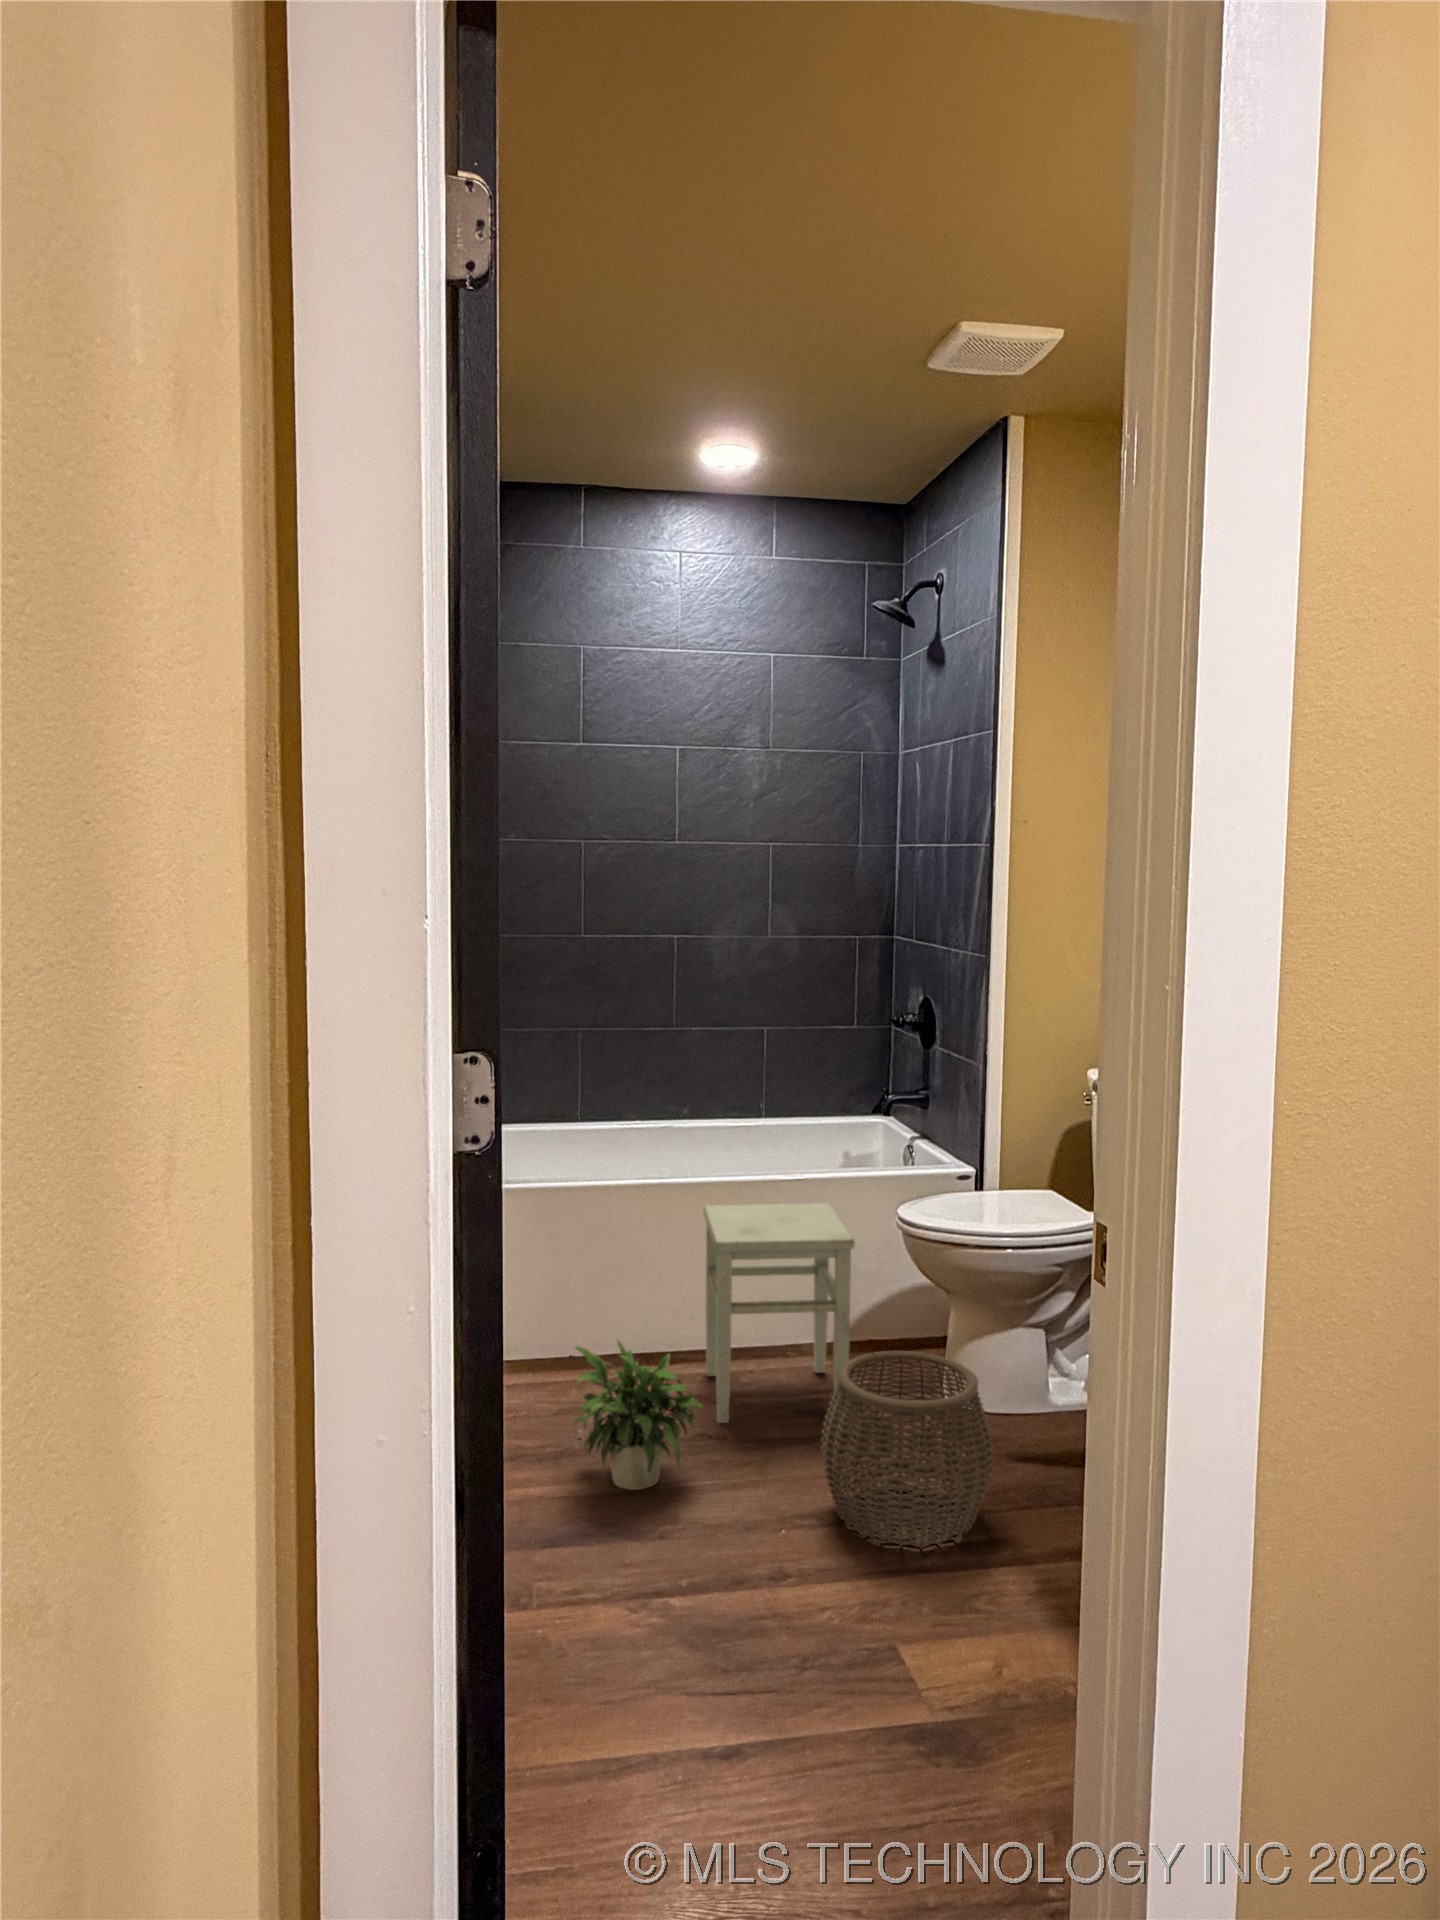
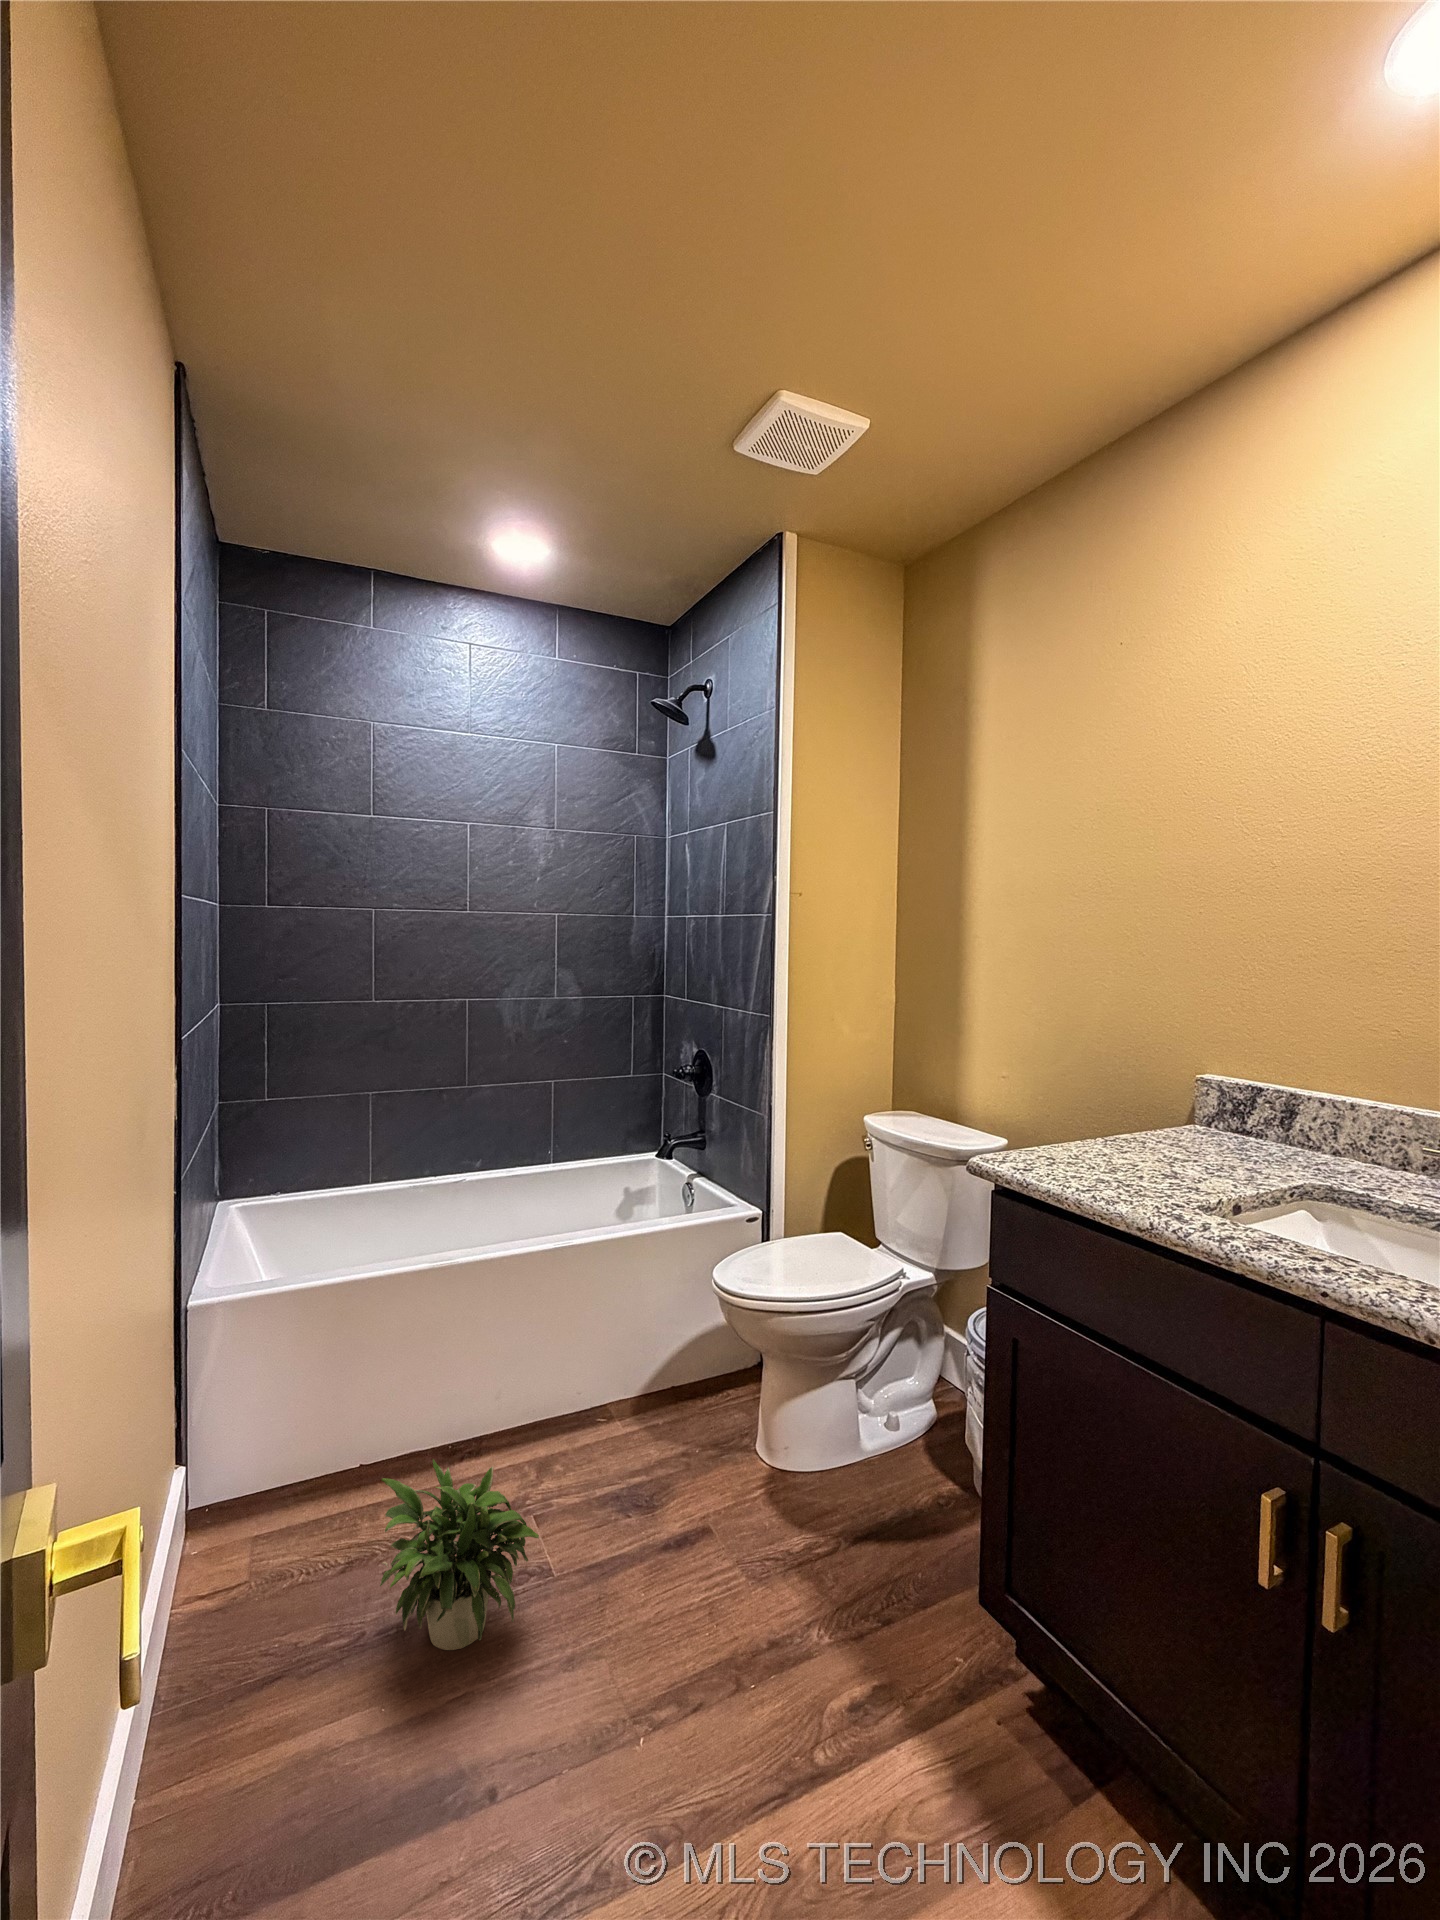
stool: present [703,1203,855,1423] -> none [514,1259,679,1519]
woven basket: present [821,1351,994,1548] -> none [676,1435,863,1687]

